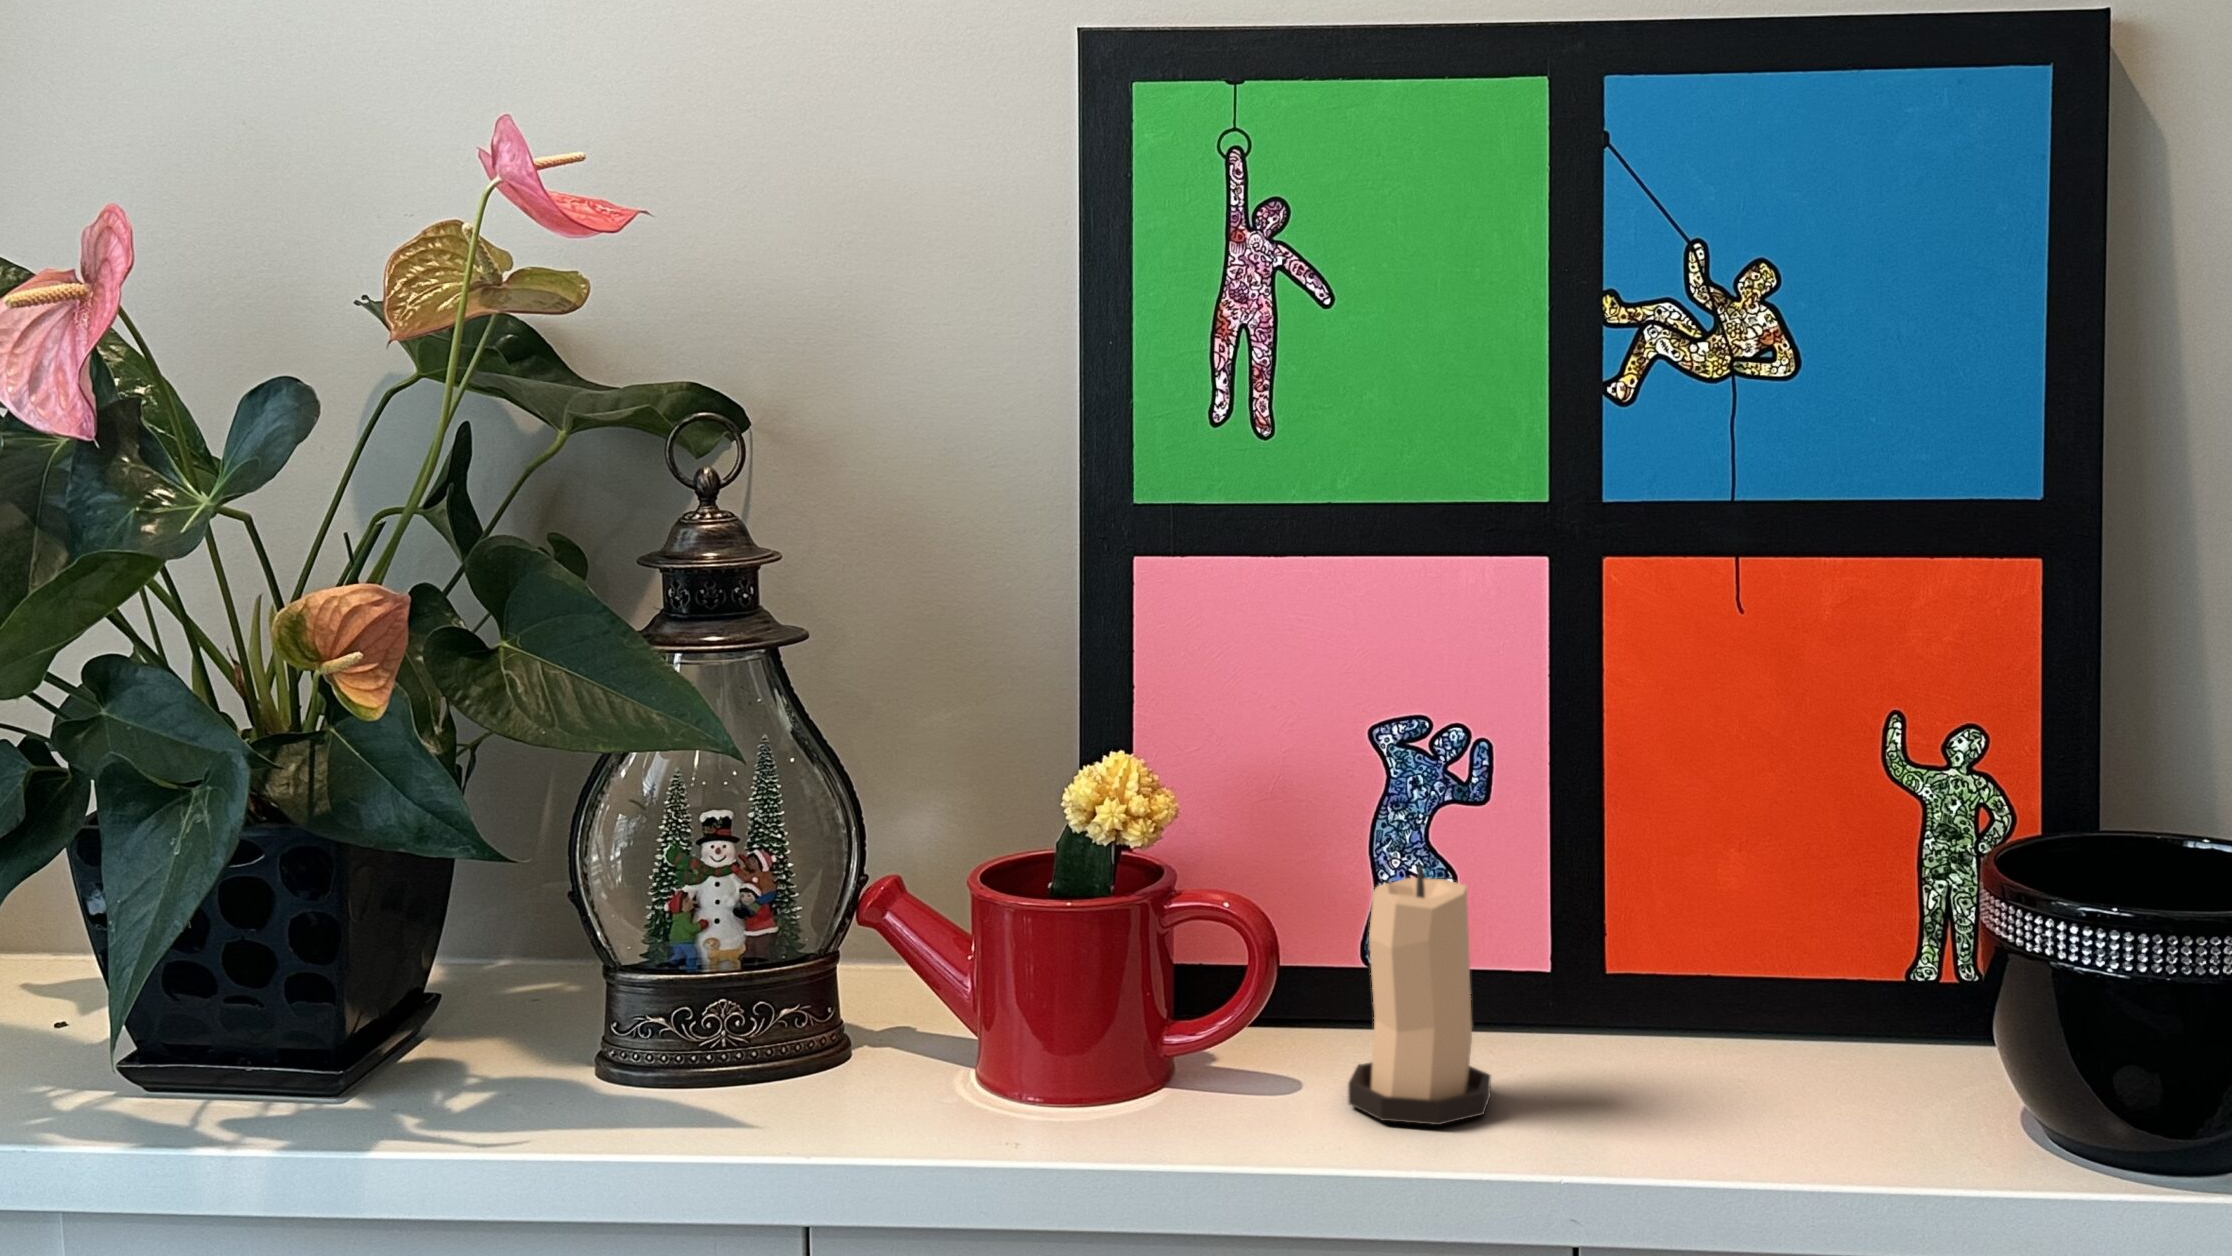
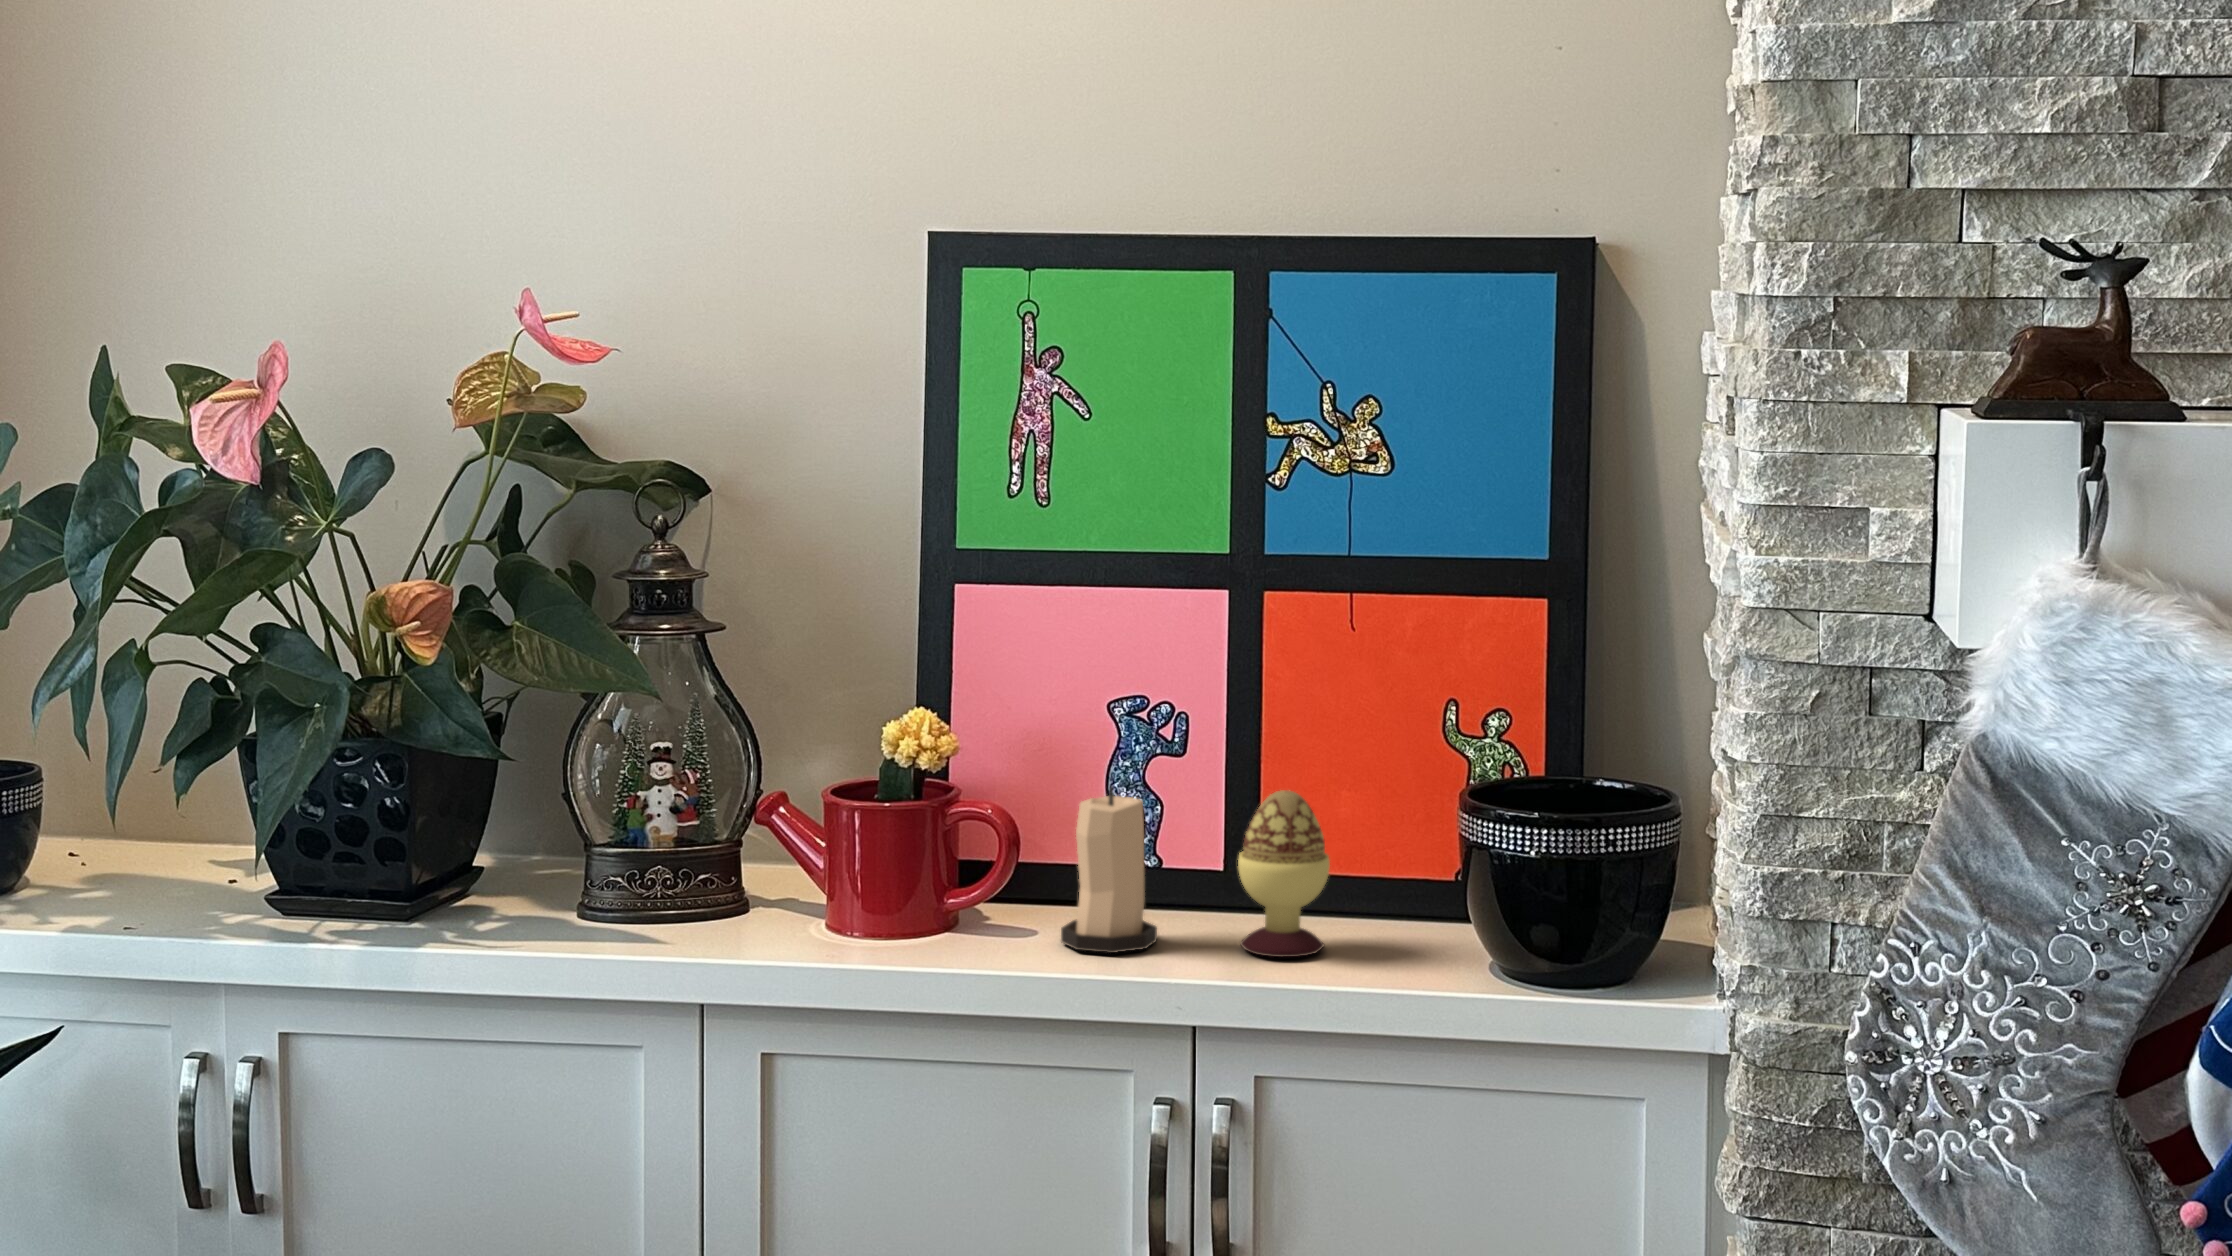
decorative egg: none [1618,866,1762,1125] -> present [1238,790,1330,957]

